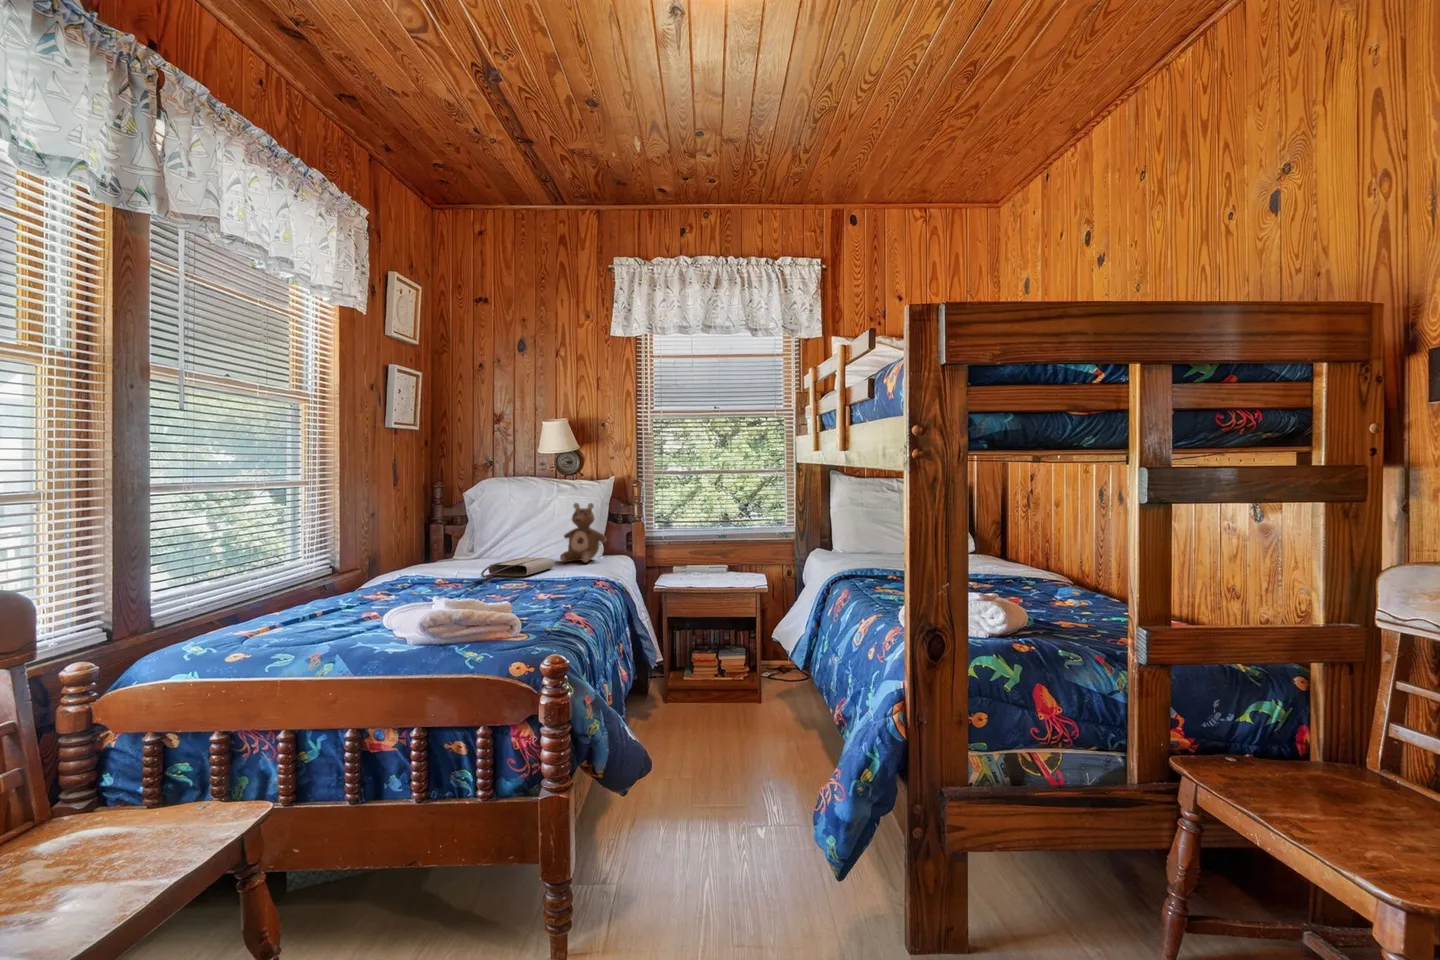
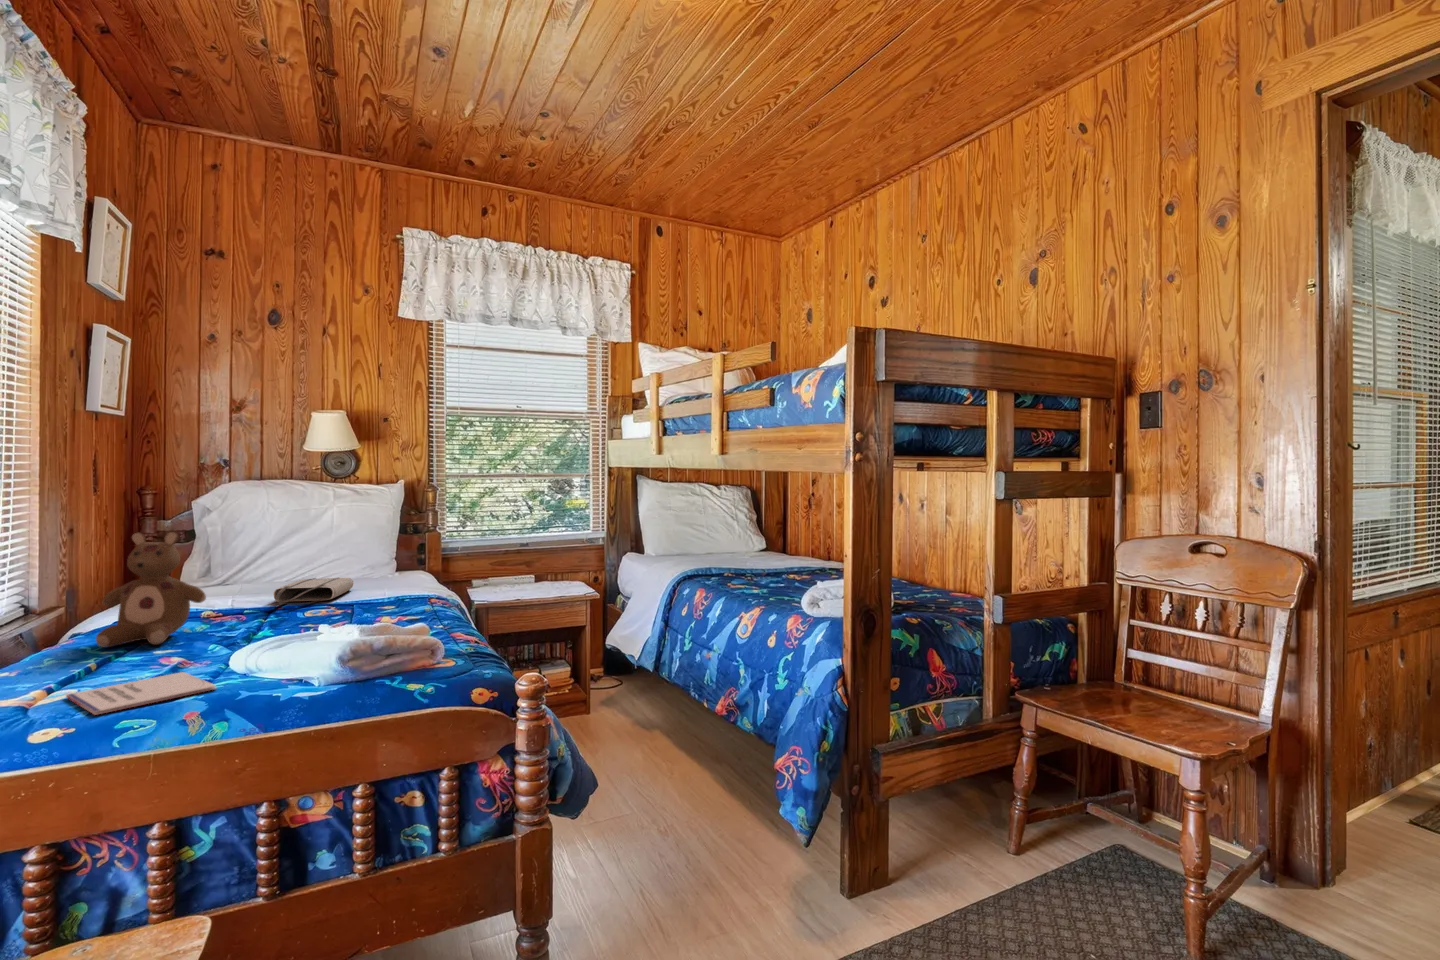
stuffed bear: present [560,503,606,563] -> present [96,532,206,647]
notebook: none [277,624,363,650] -> present [66,672,216,715]

